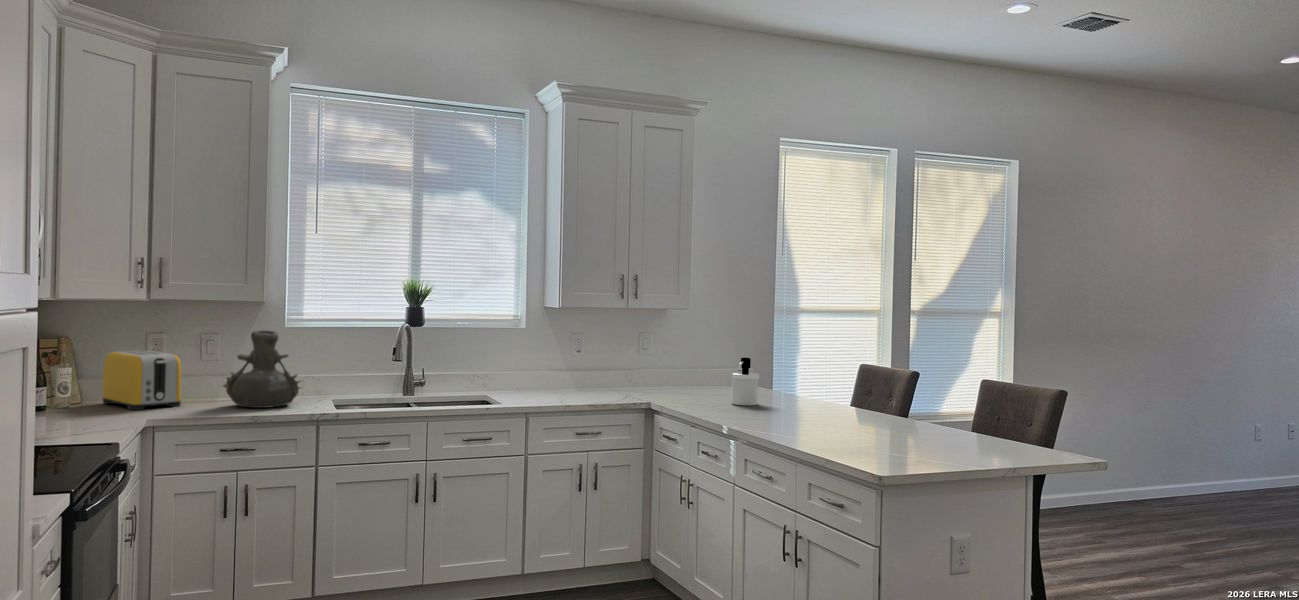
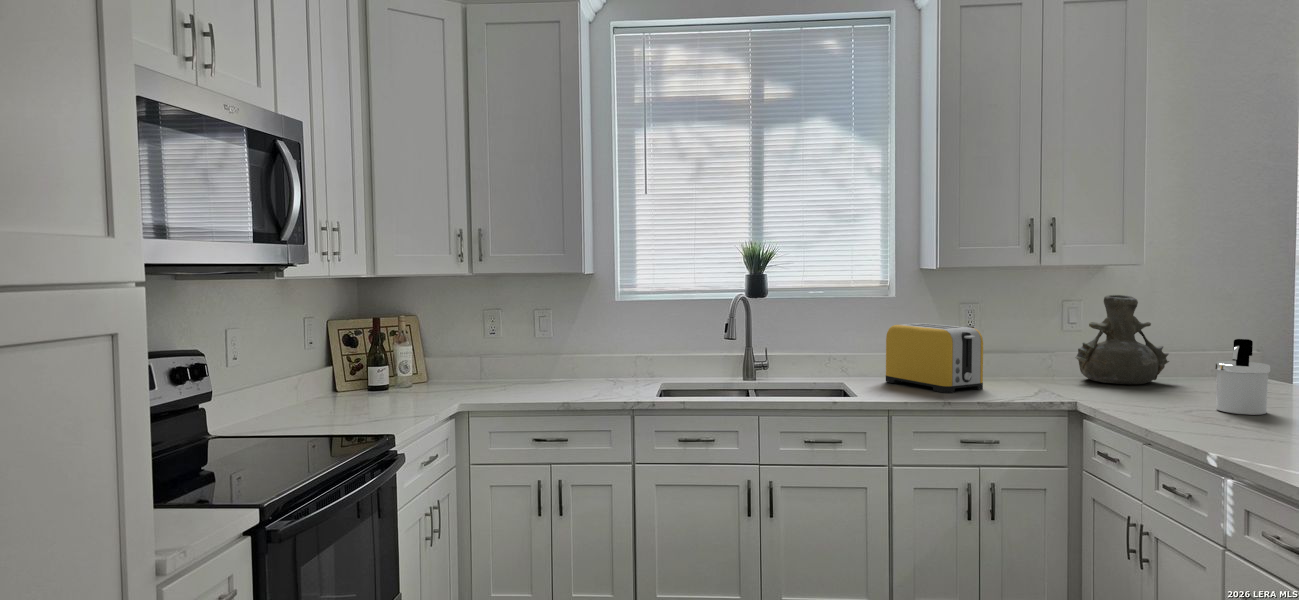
vase: present [223,330,301,408] -> present [1075,295,1169,384]
toaster: present [103,351,181,410] -> present [886,323,983,393]

